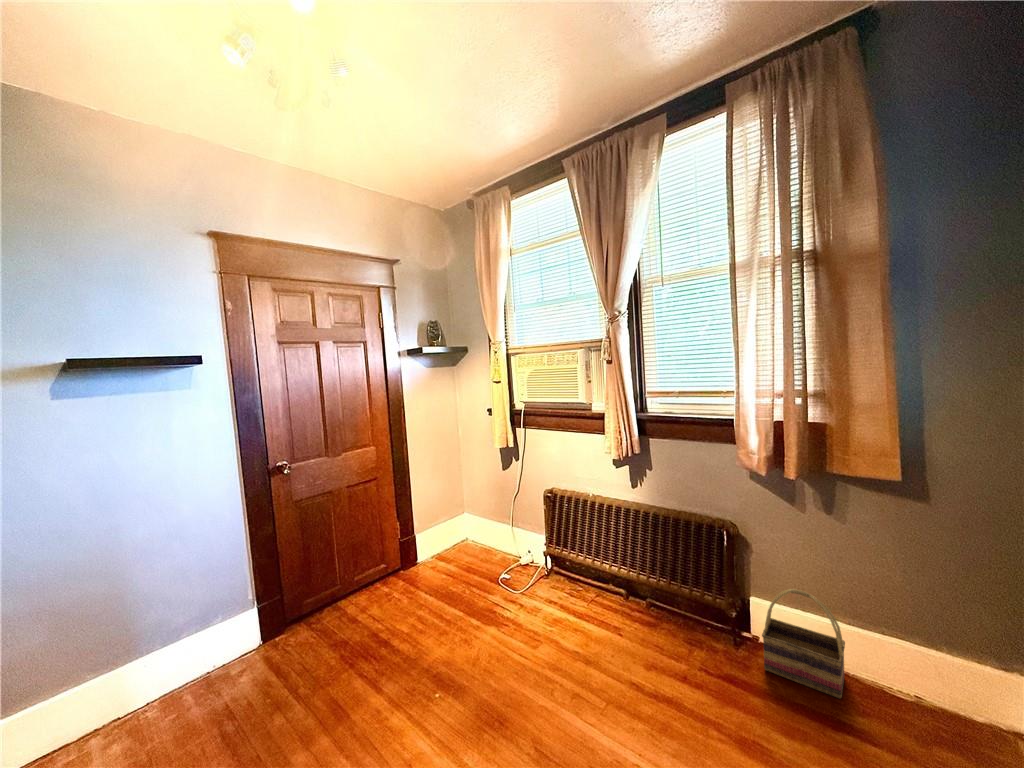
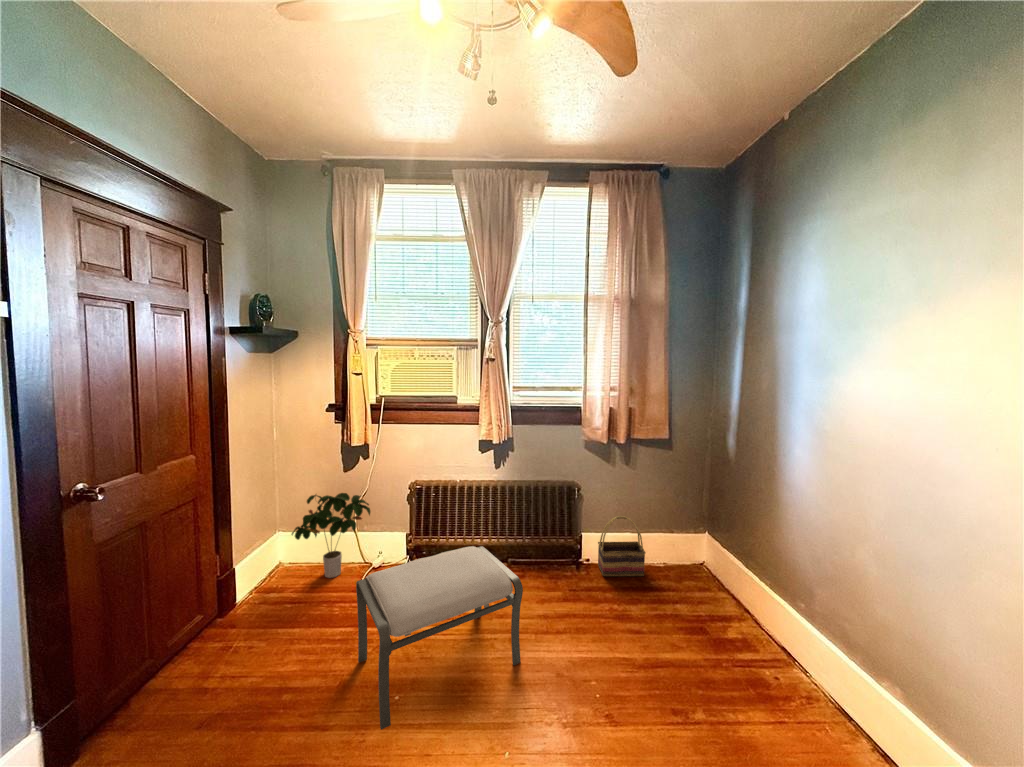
potted plant: none [461,486,514,564] -> present [292,493,370,578]
ottoman: none [408,569,572,720] -> present [356,546,523,730]

